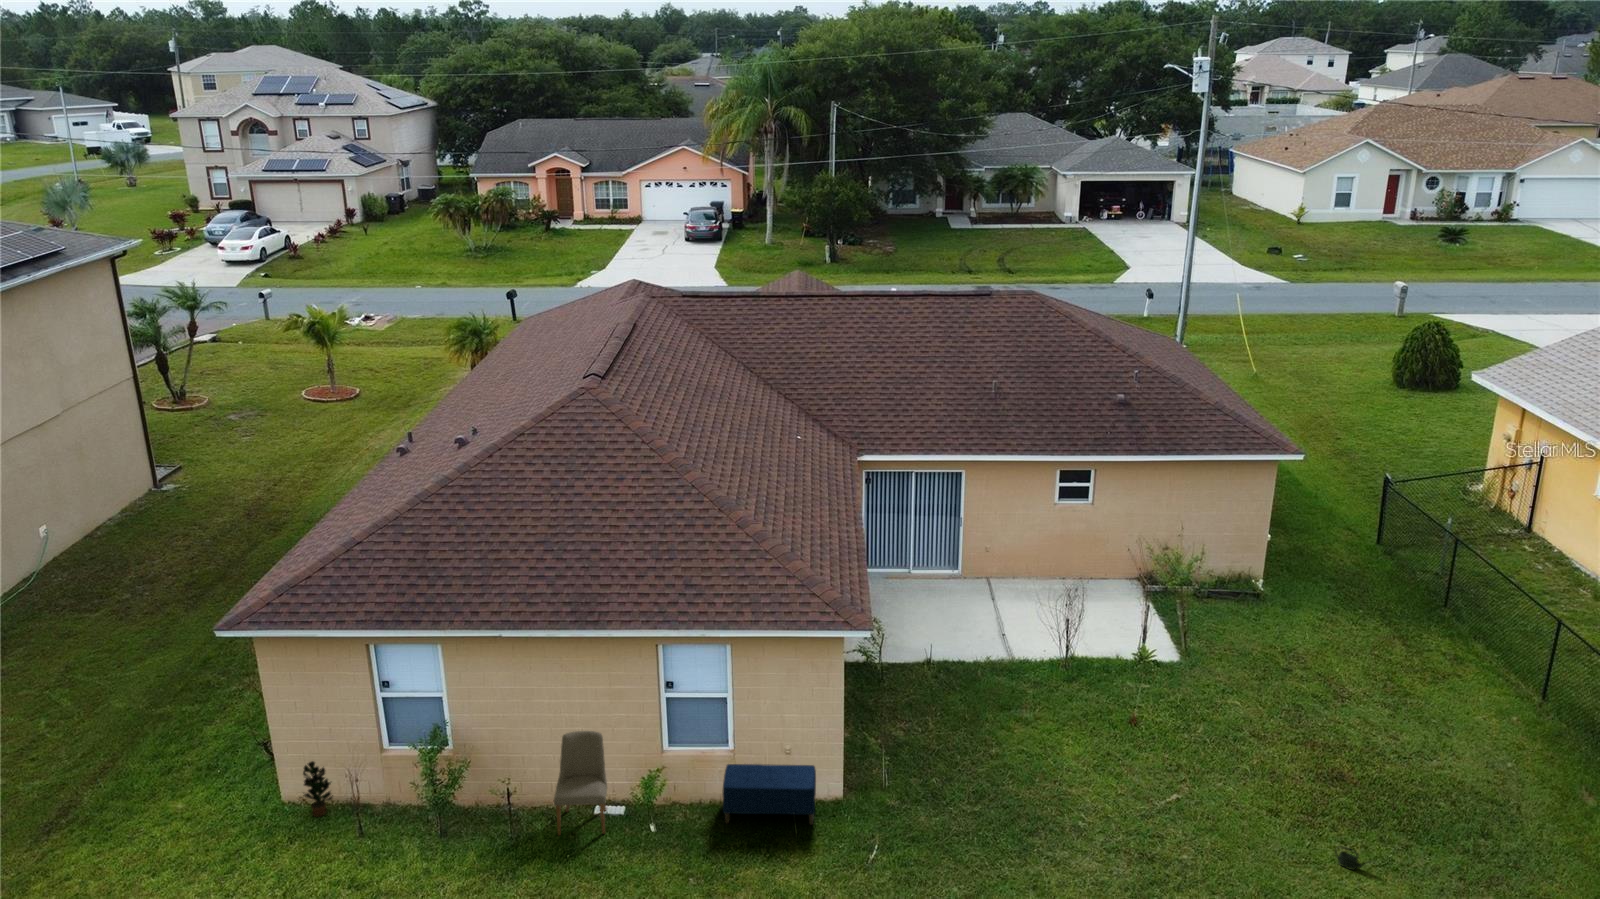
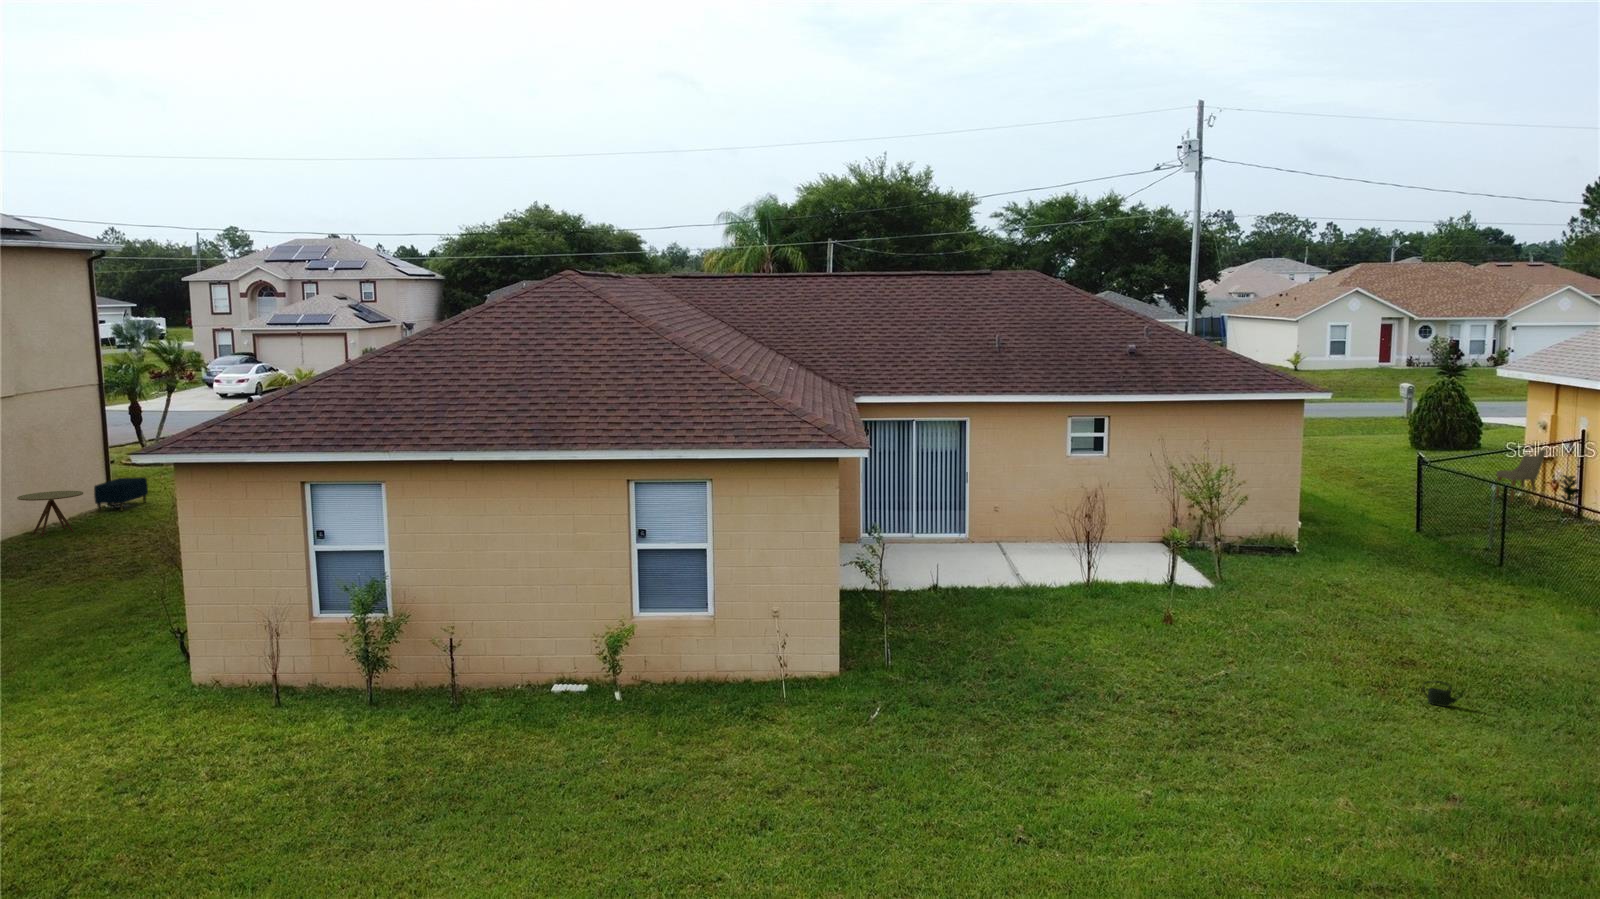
round table: none [77,495,137,545] -> present [17,491,83,536]
chair: present [554,731,607,835] -> present [1496,445,1546,502]
potted plant: present [303,761,333,817] -> present [1560,475,1582,513]
bench: present [722,764,816,825] -> present [94,477,148,512]

